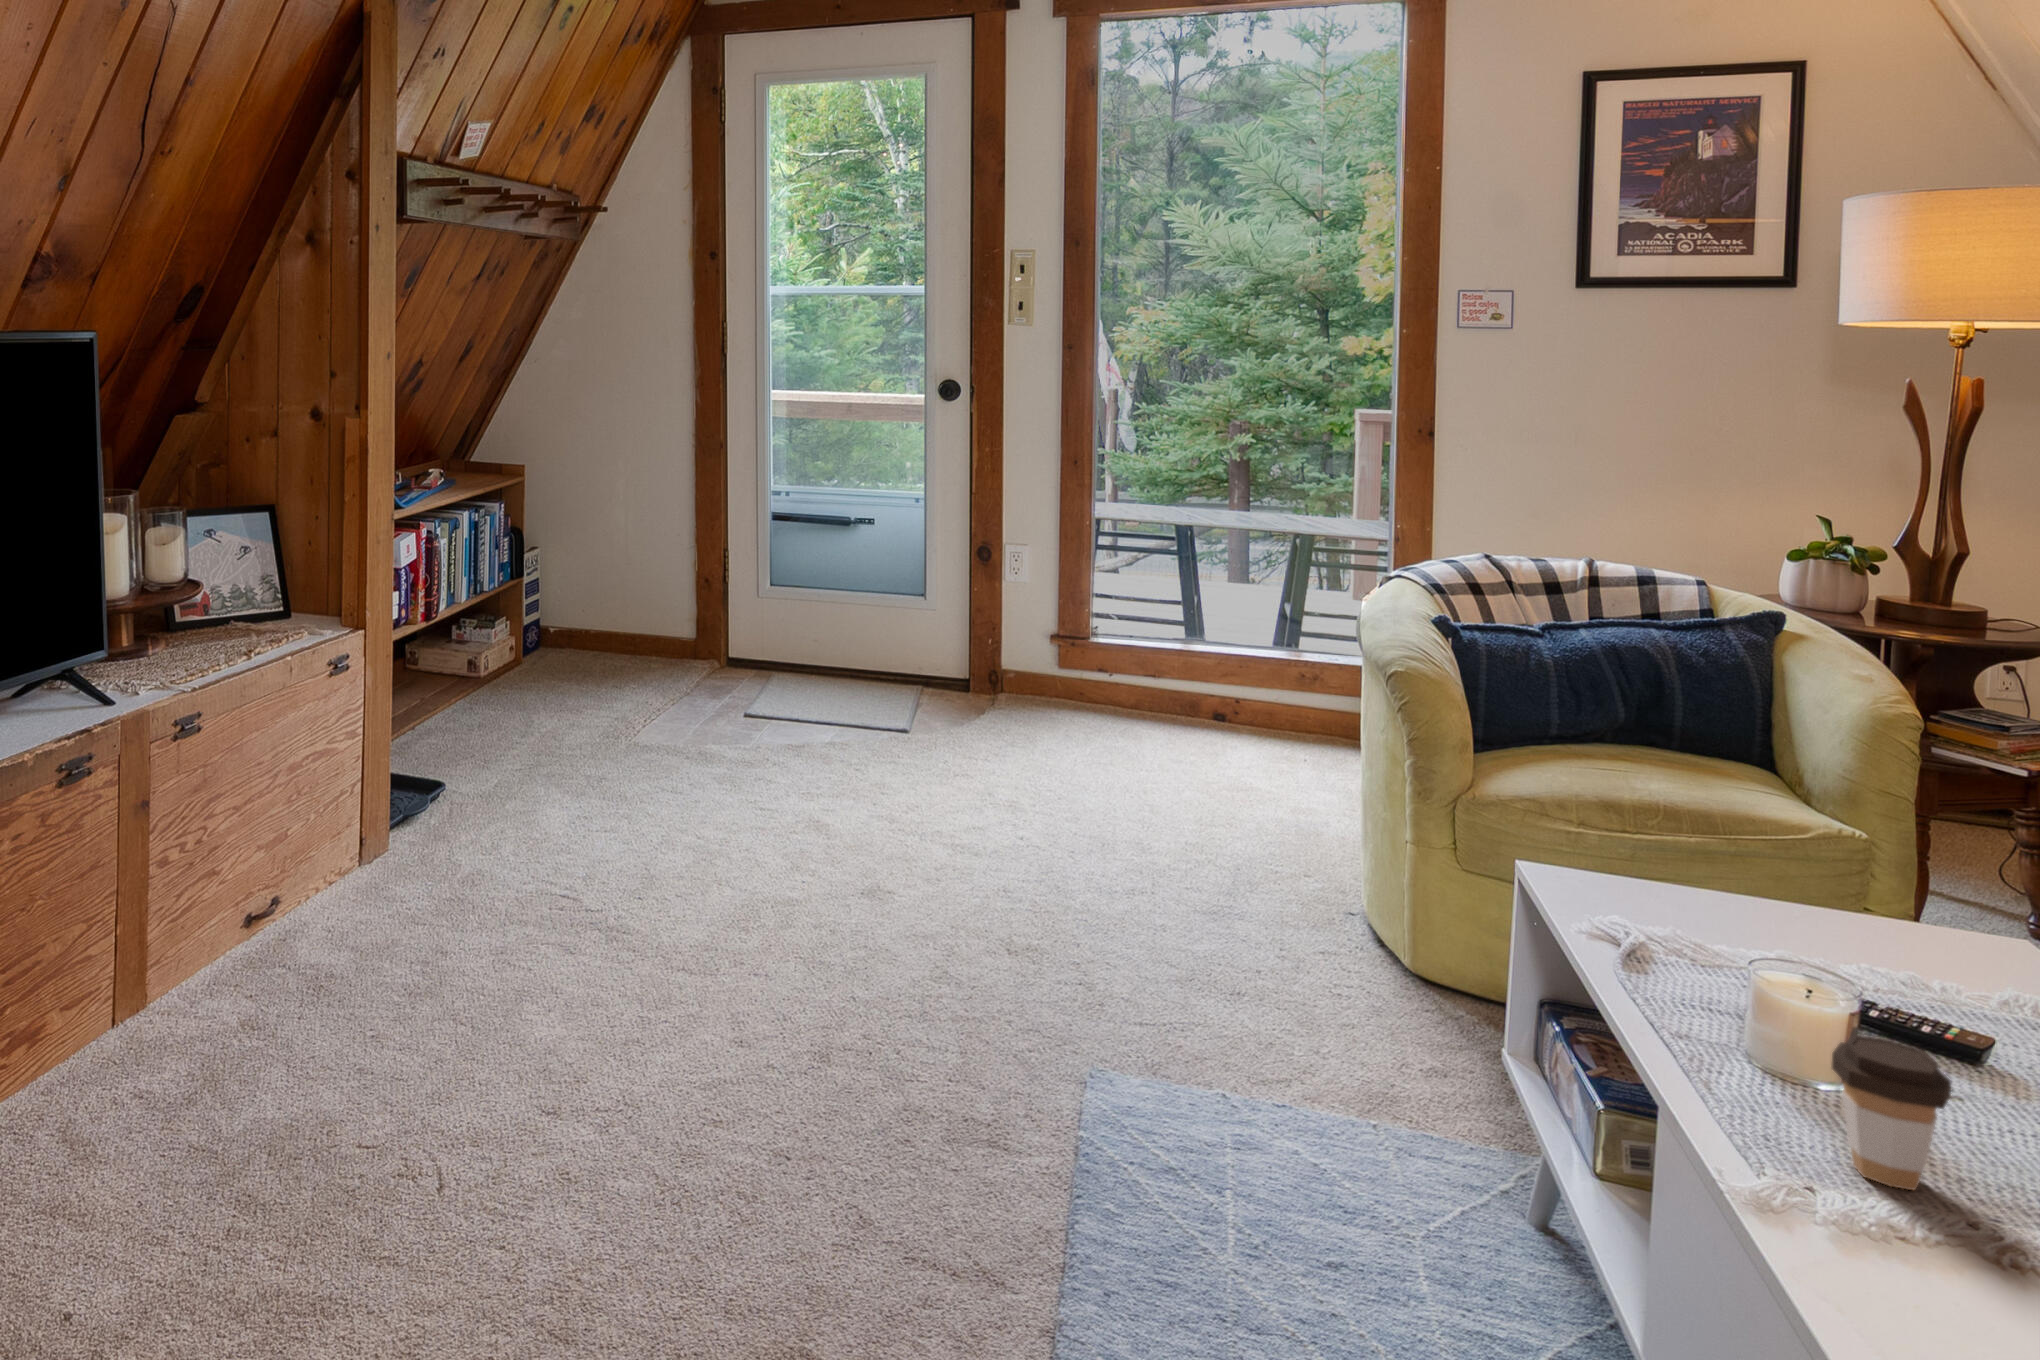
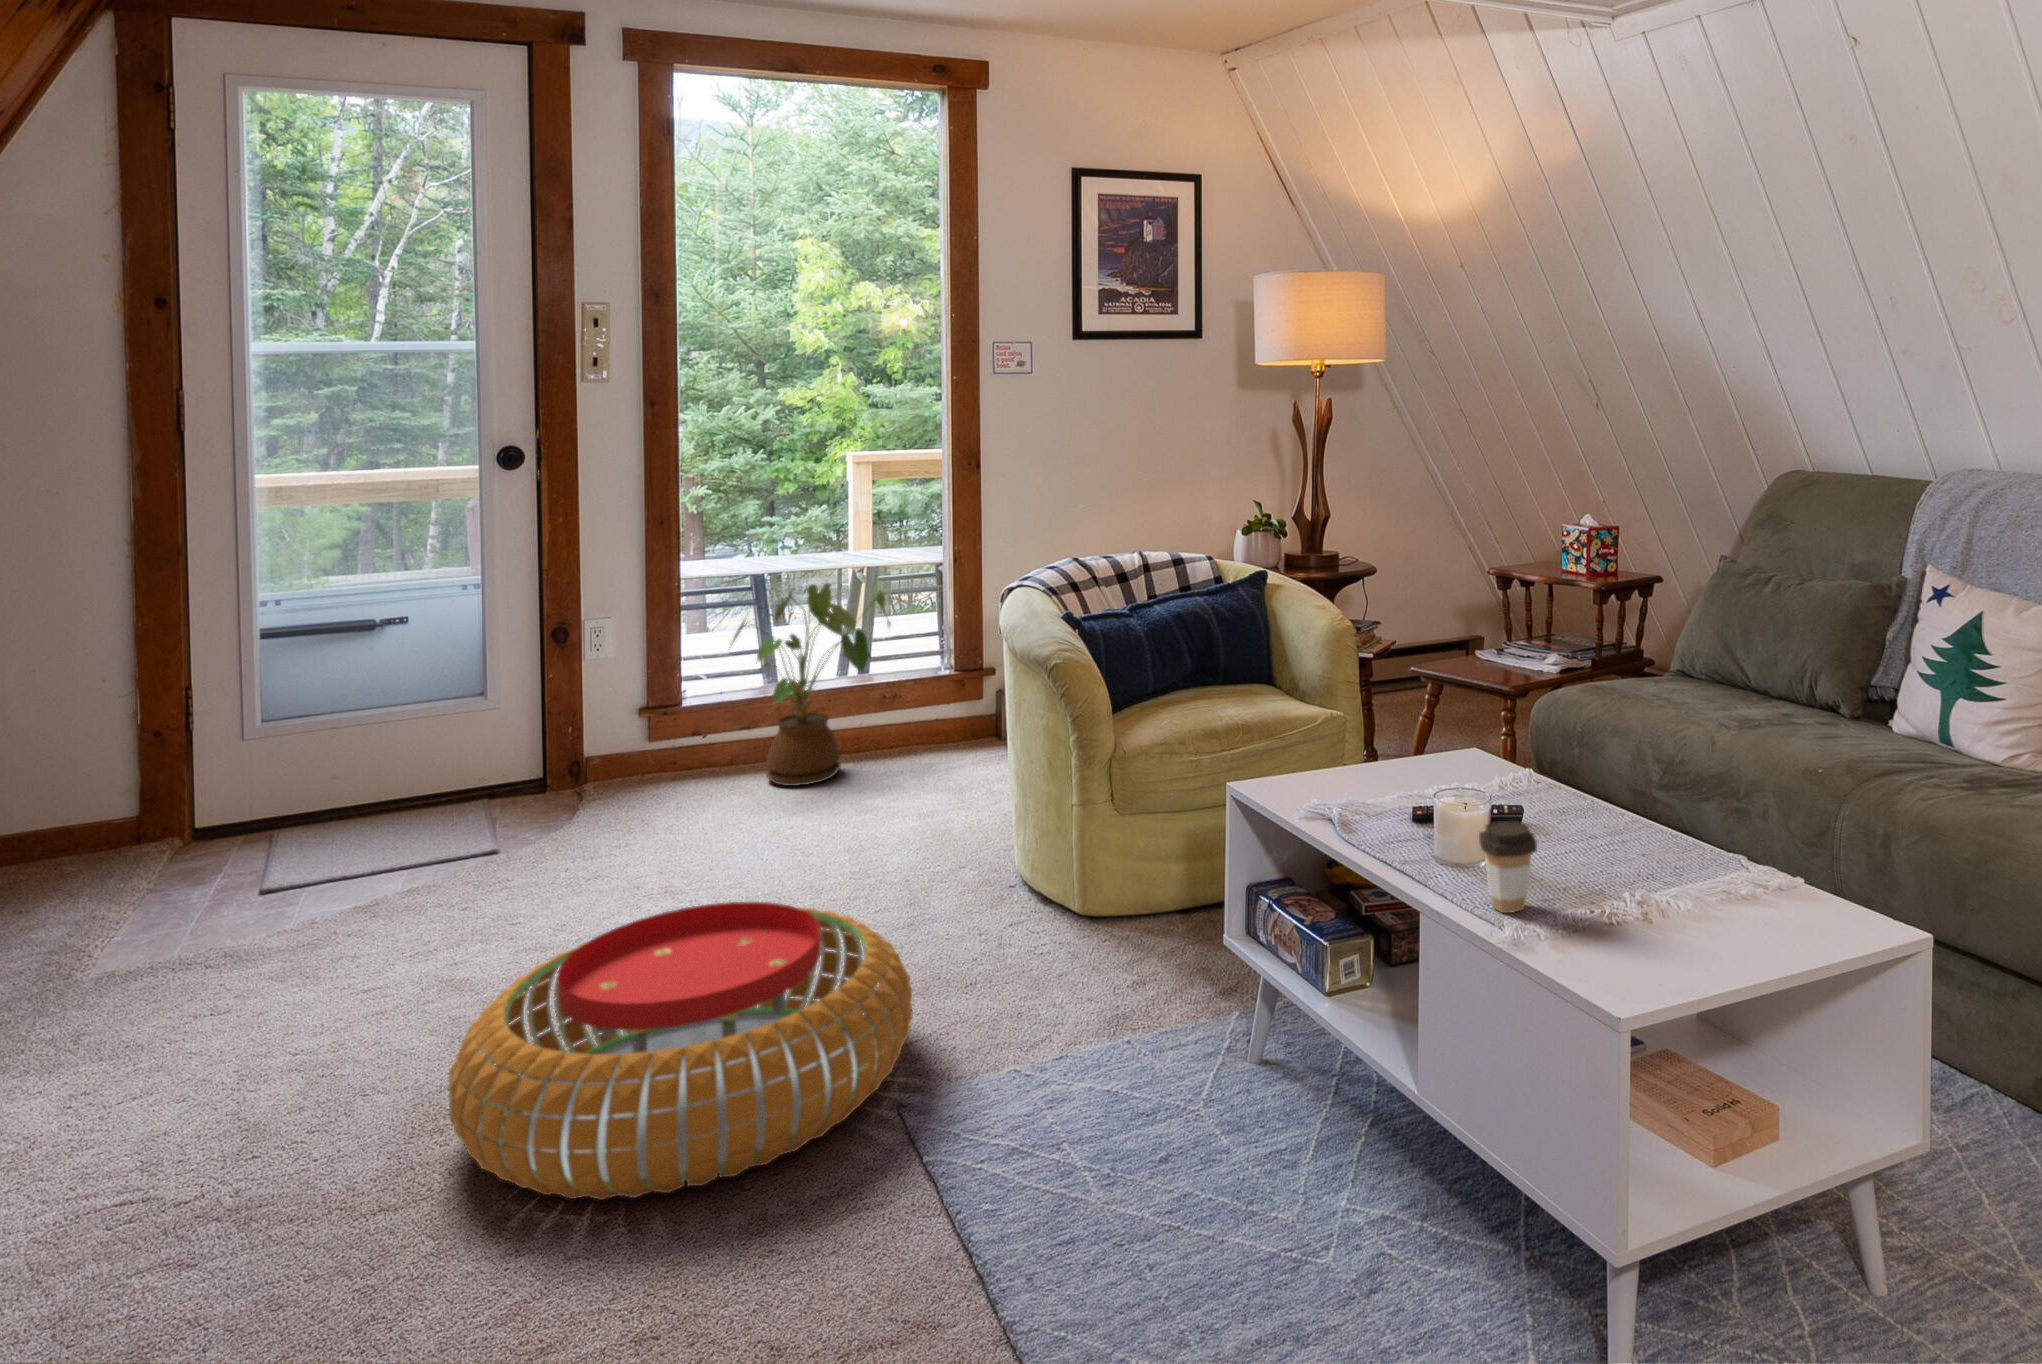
house plant: none [1121,541,1299,747] -> present [730,583,891,786]
pouf: none [740,806,1137,1062] -> present [448,902,913,1200]

